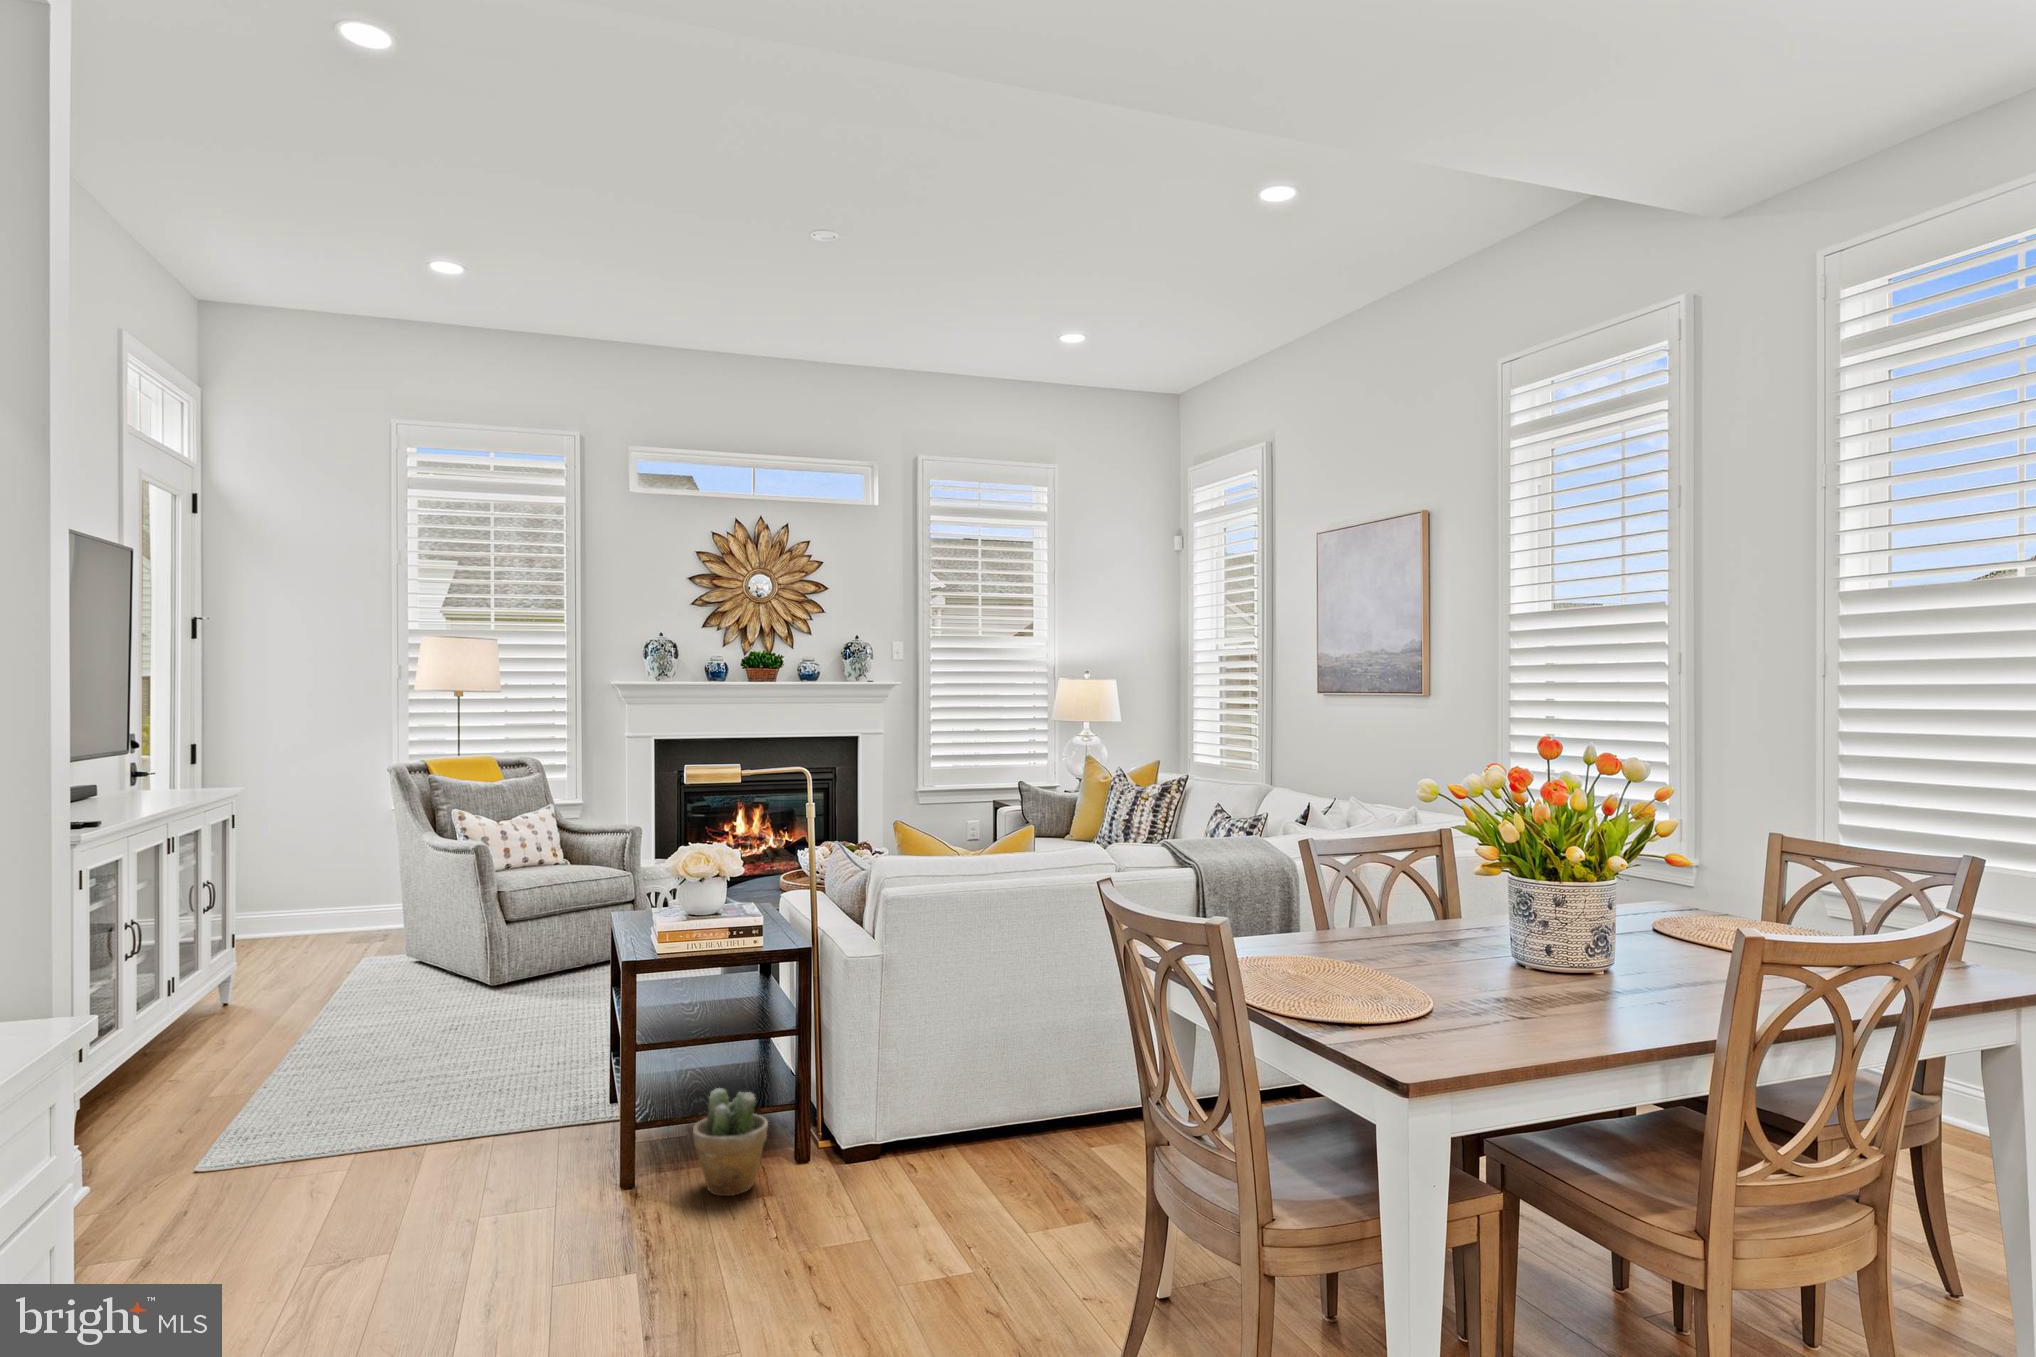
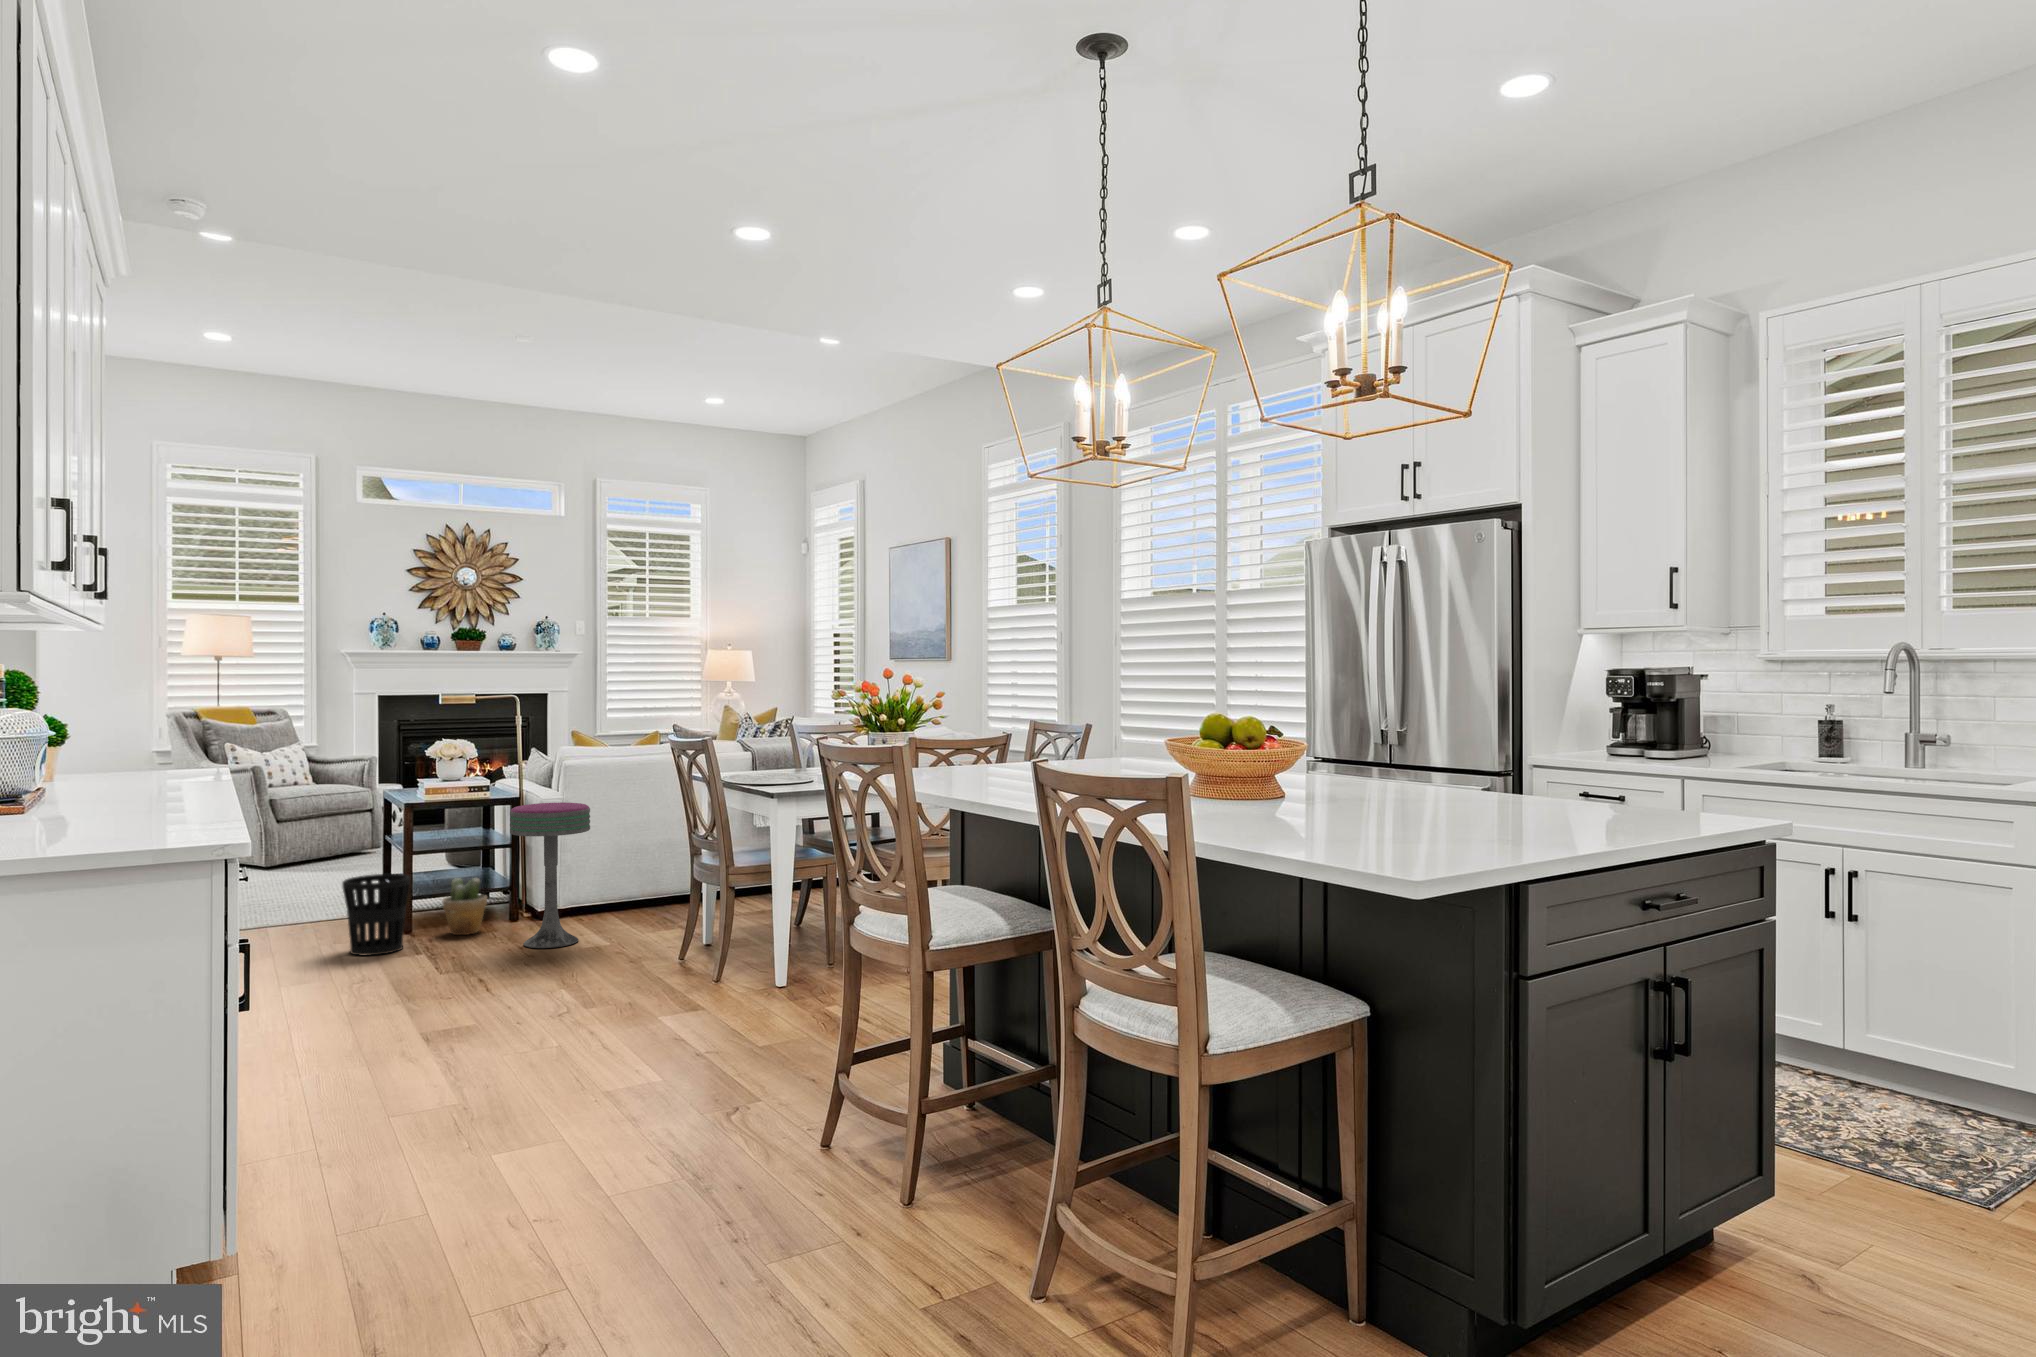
bar stool: none [805,967,948,1264] -> present [510,802,590,948]
wastebasket: none [516,1088,633,1258] -> present [342,874,410,956]

